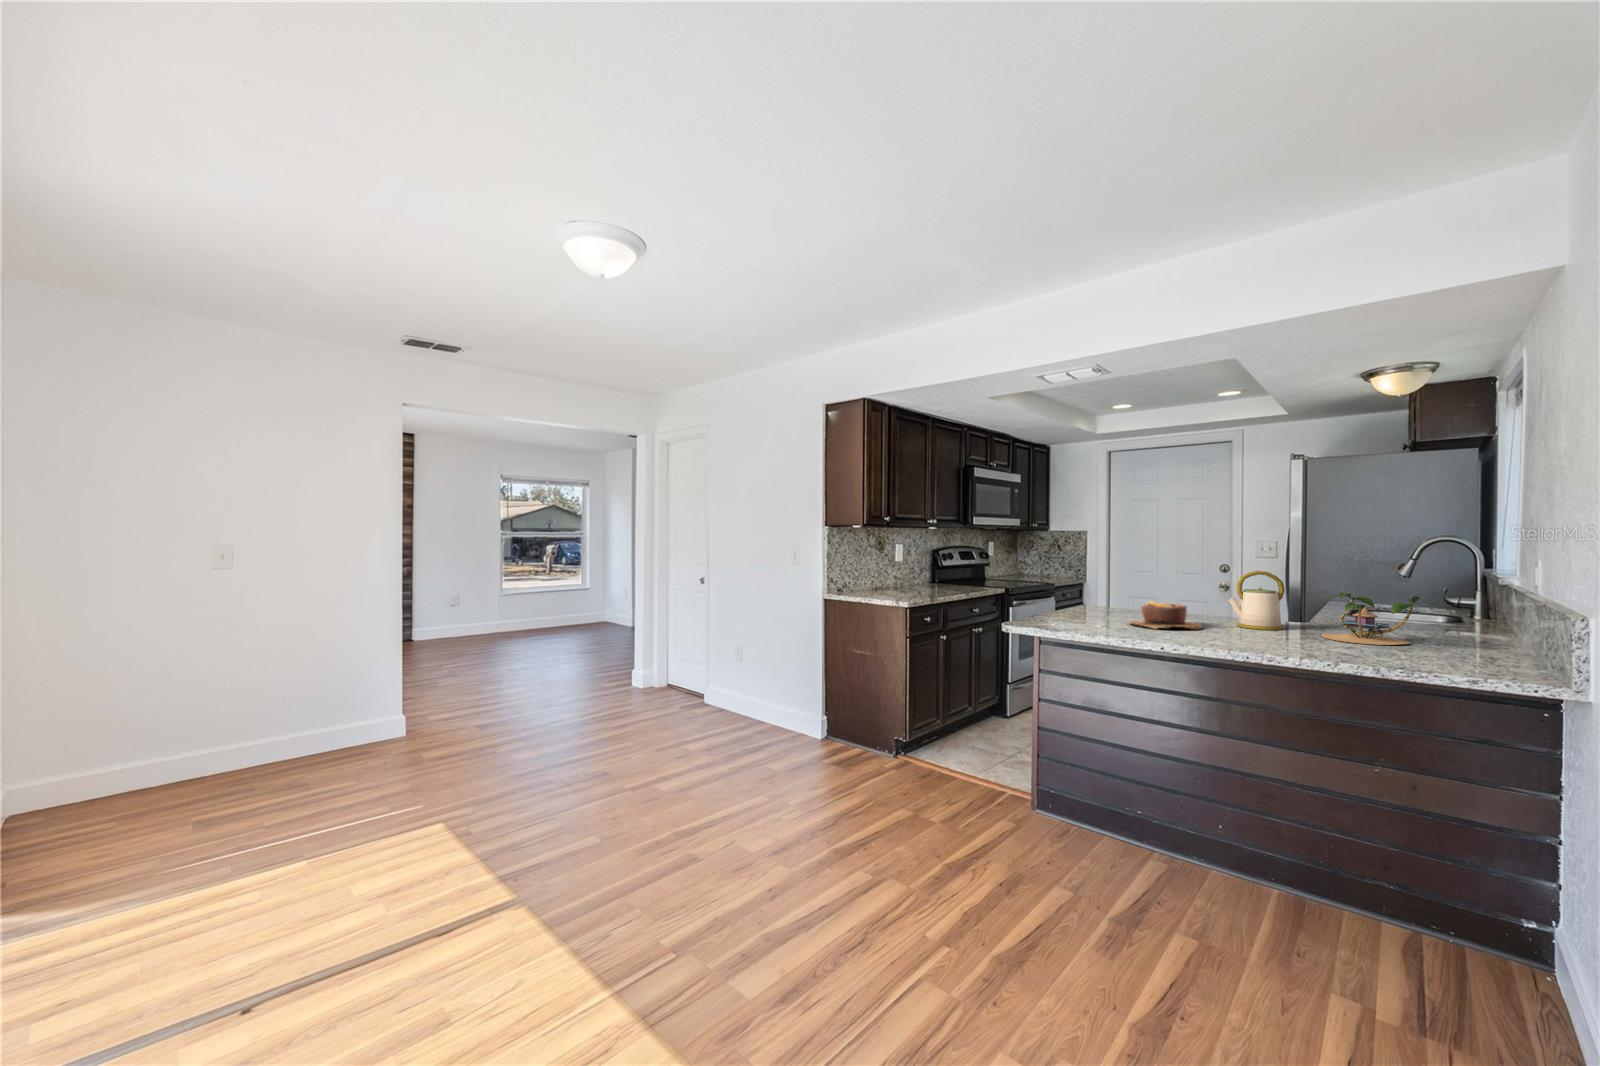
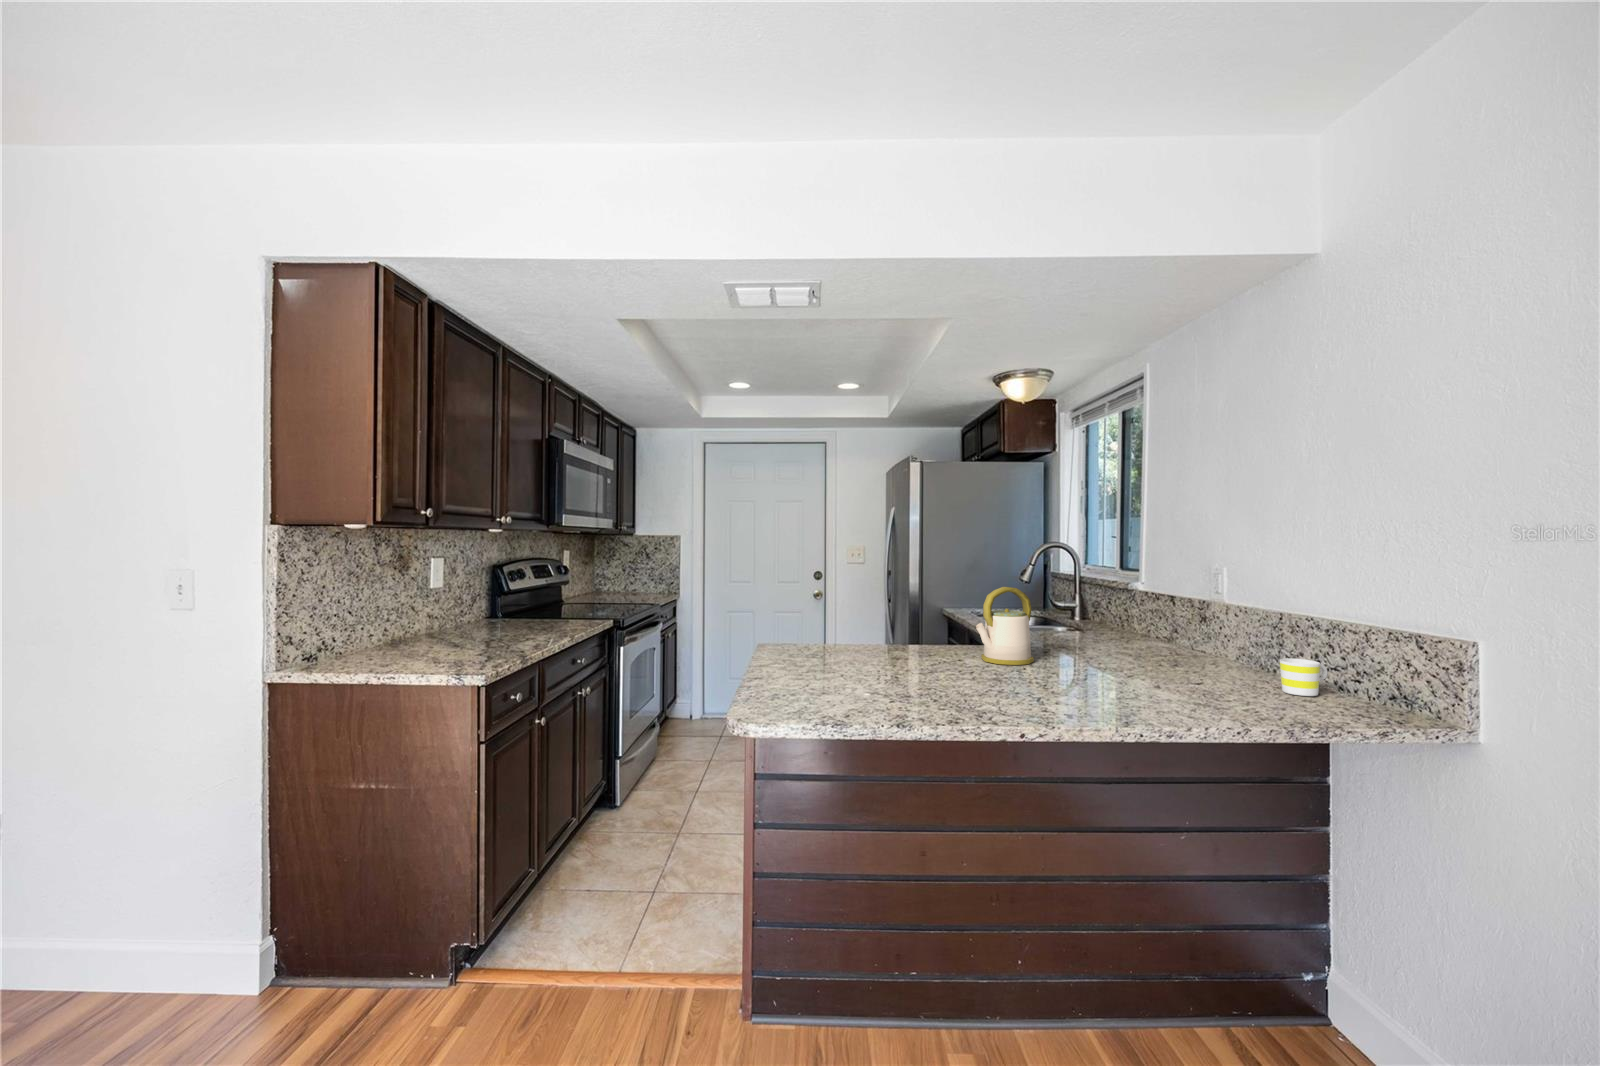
plant: present [1322,593,1440,645] -> none [1087,612,1210,677]
bowl: present [1130,601,1202,629] -> none [872,639,971,686]
mug: none [1457,633,1511,664] -> present [1279,658,1328,696]

